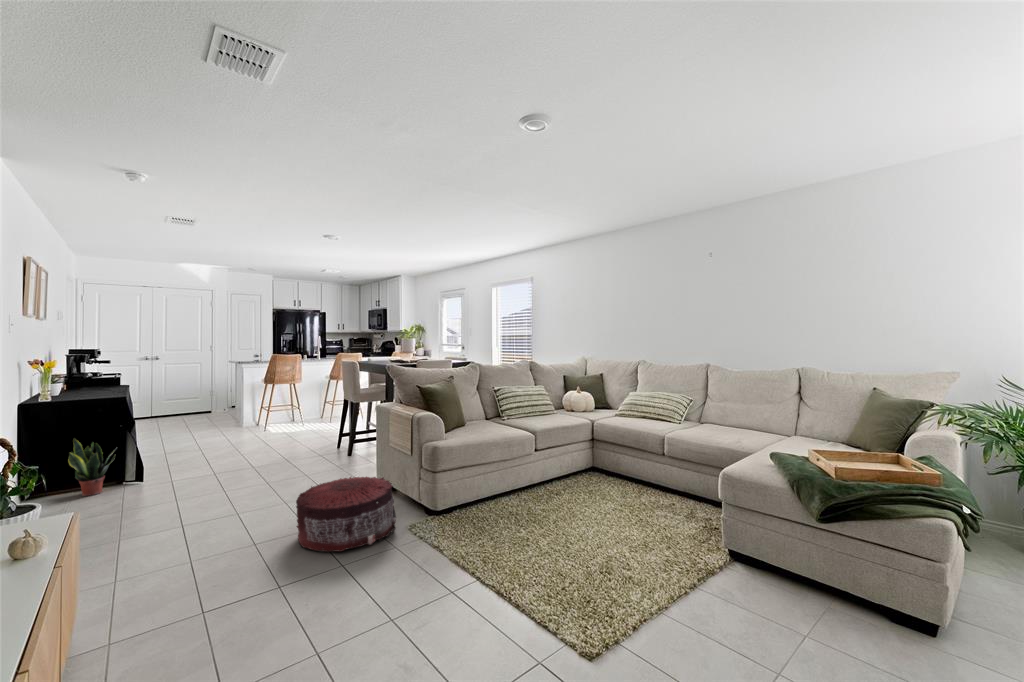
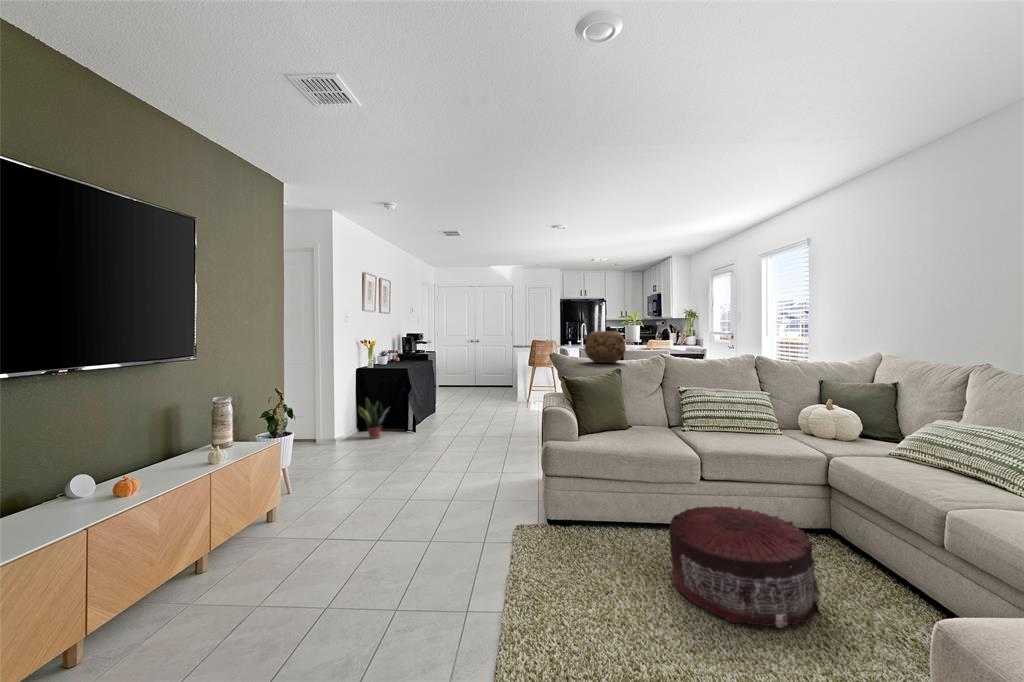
decorative bowl: none [421,345,456,372] -> present [584,331,626,363]
pouf: present [296,477,396,552] -> present [669,506,820,628]

